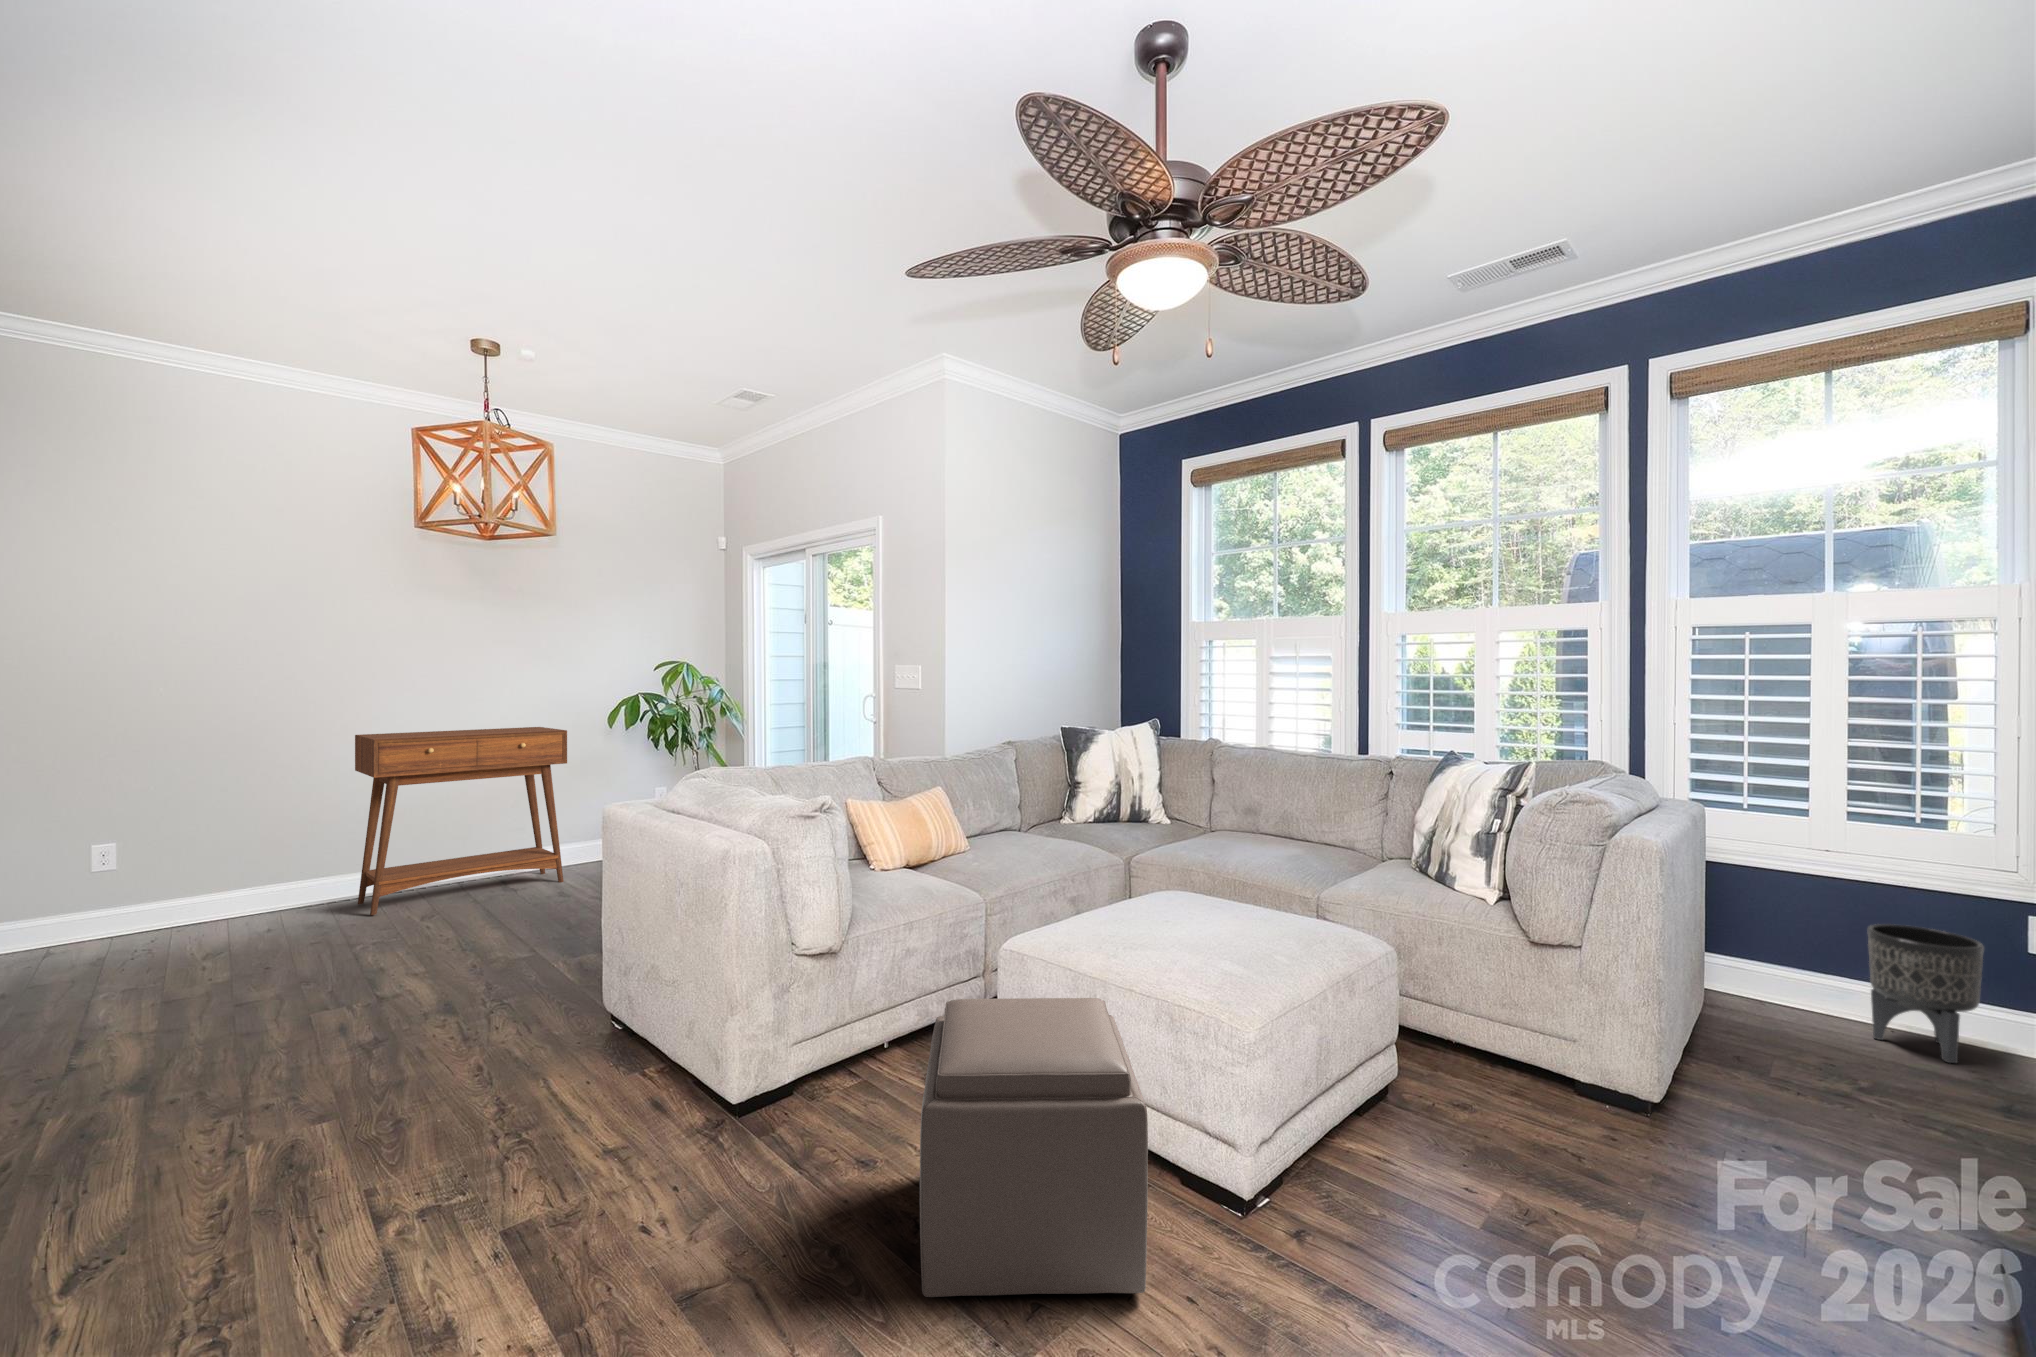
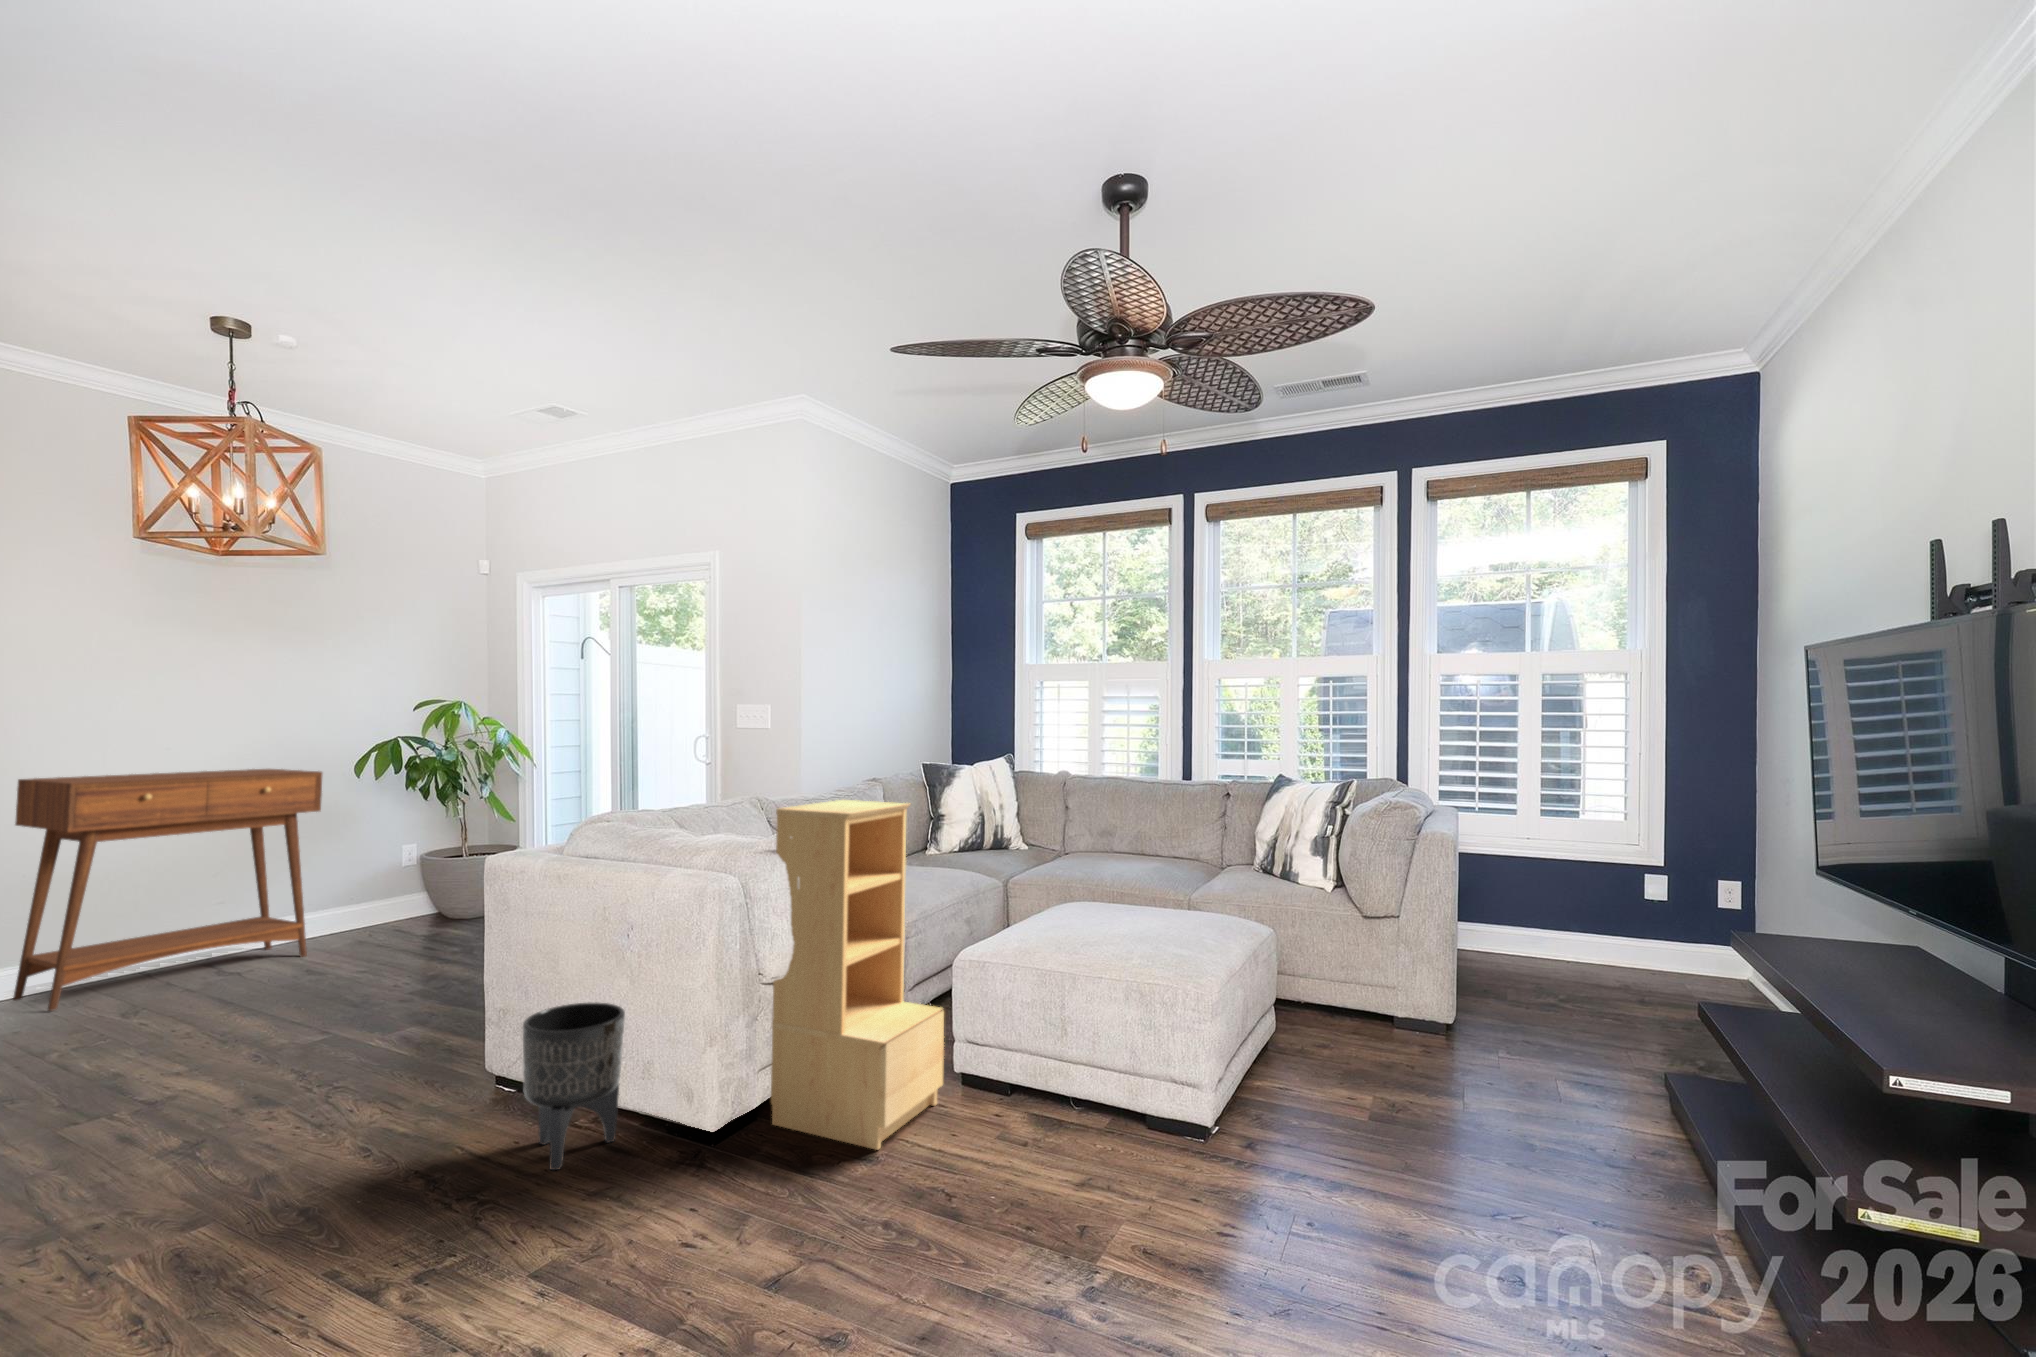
bookshelf: none [798,774,977,1152] -> present [771,800,944,1150]
planter: present [1868,924,1984,1063] -> present [523,1002,625,1170]
ottoman: present [920,998,1148,1297] -> none [941,982,1166,1237]

